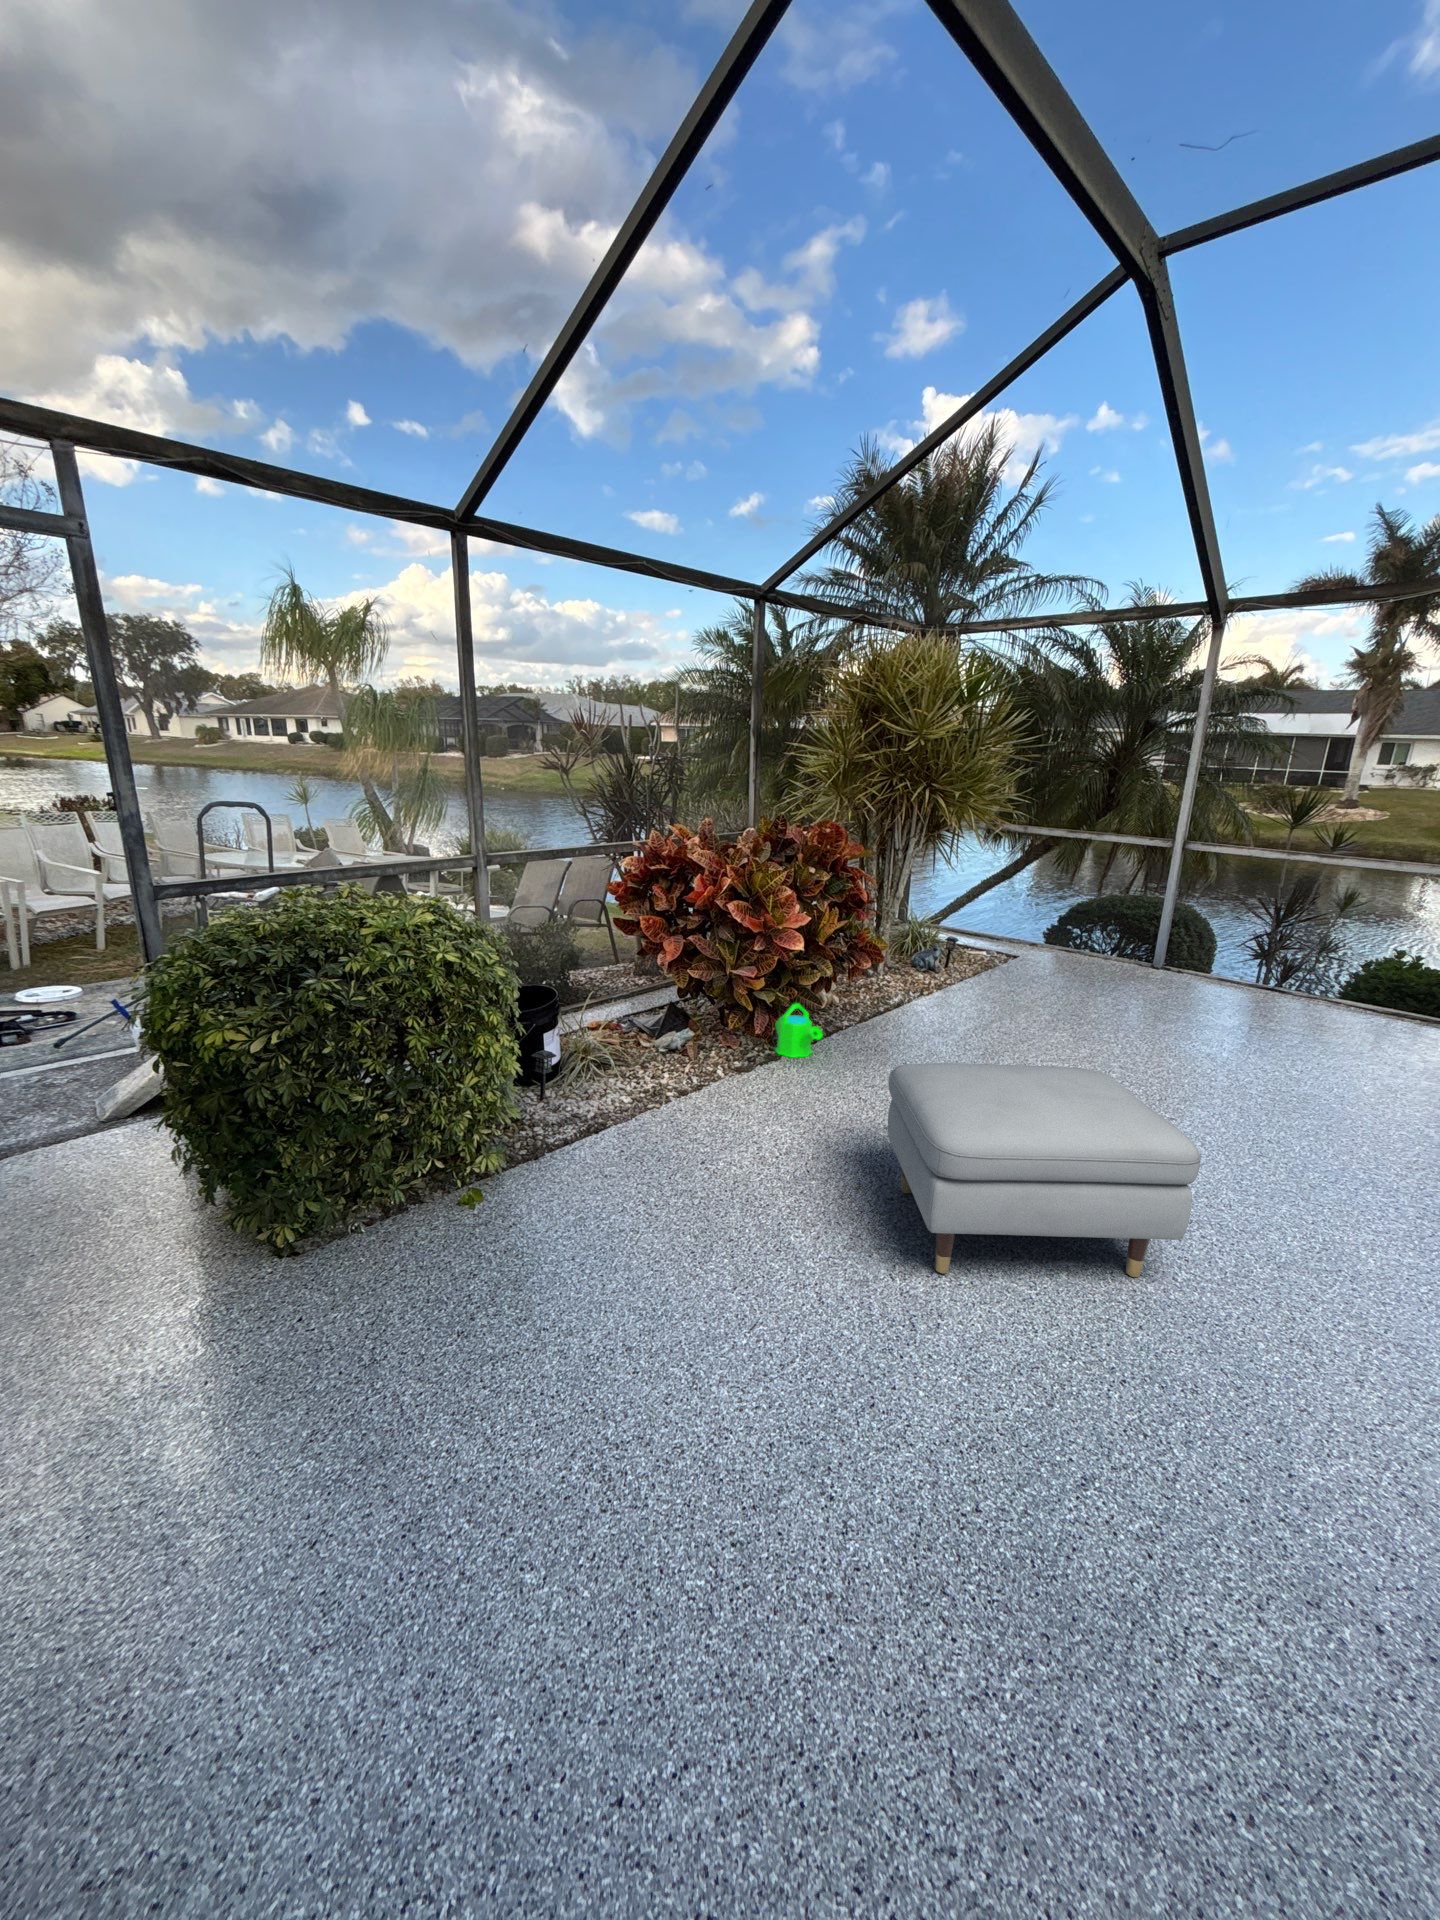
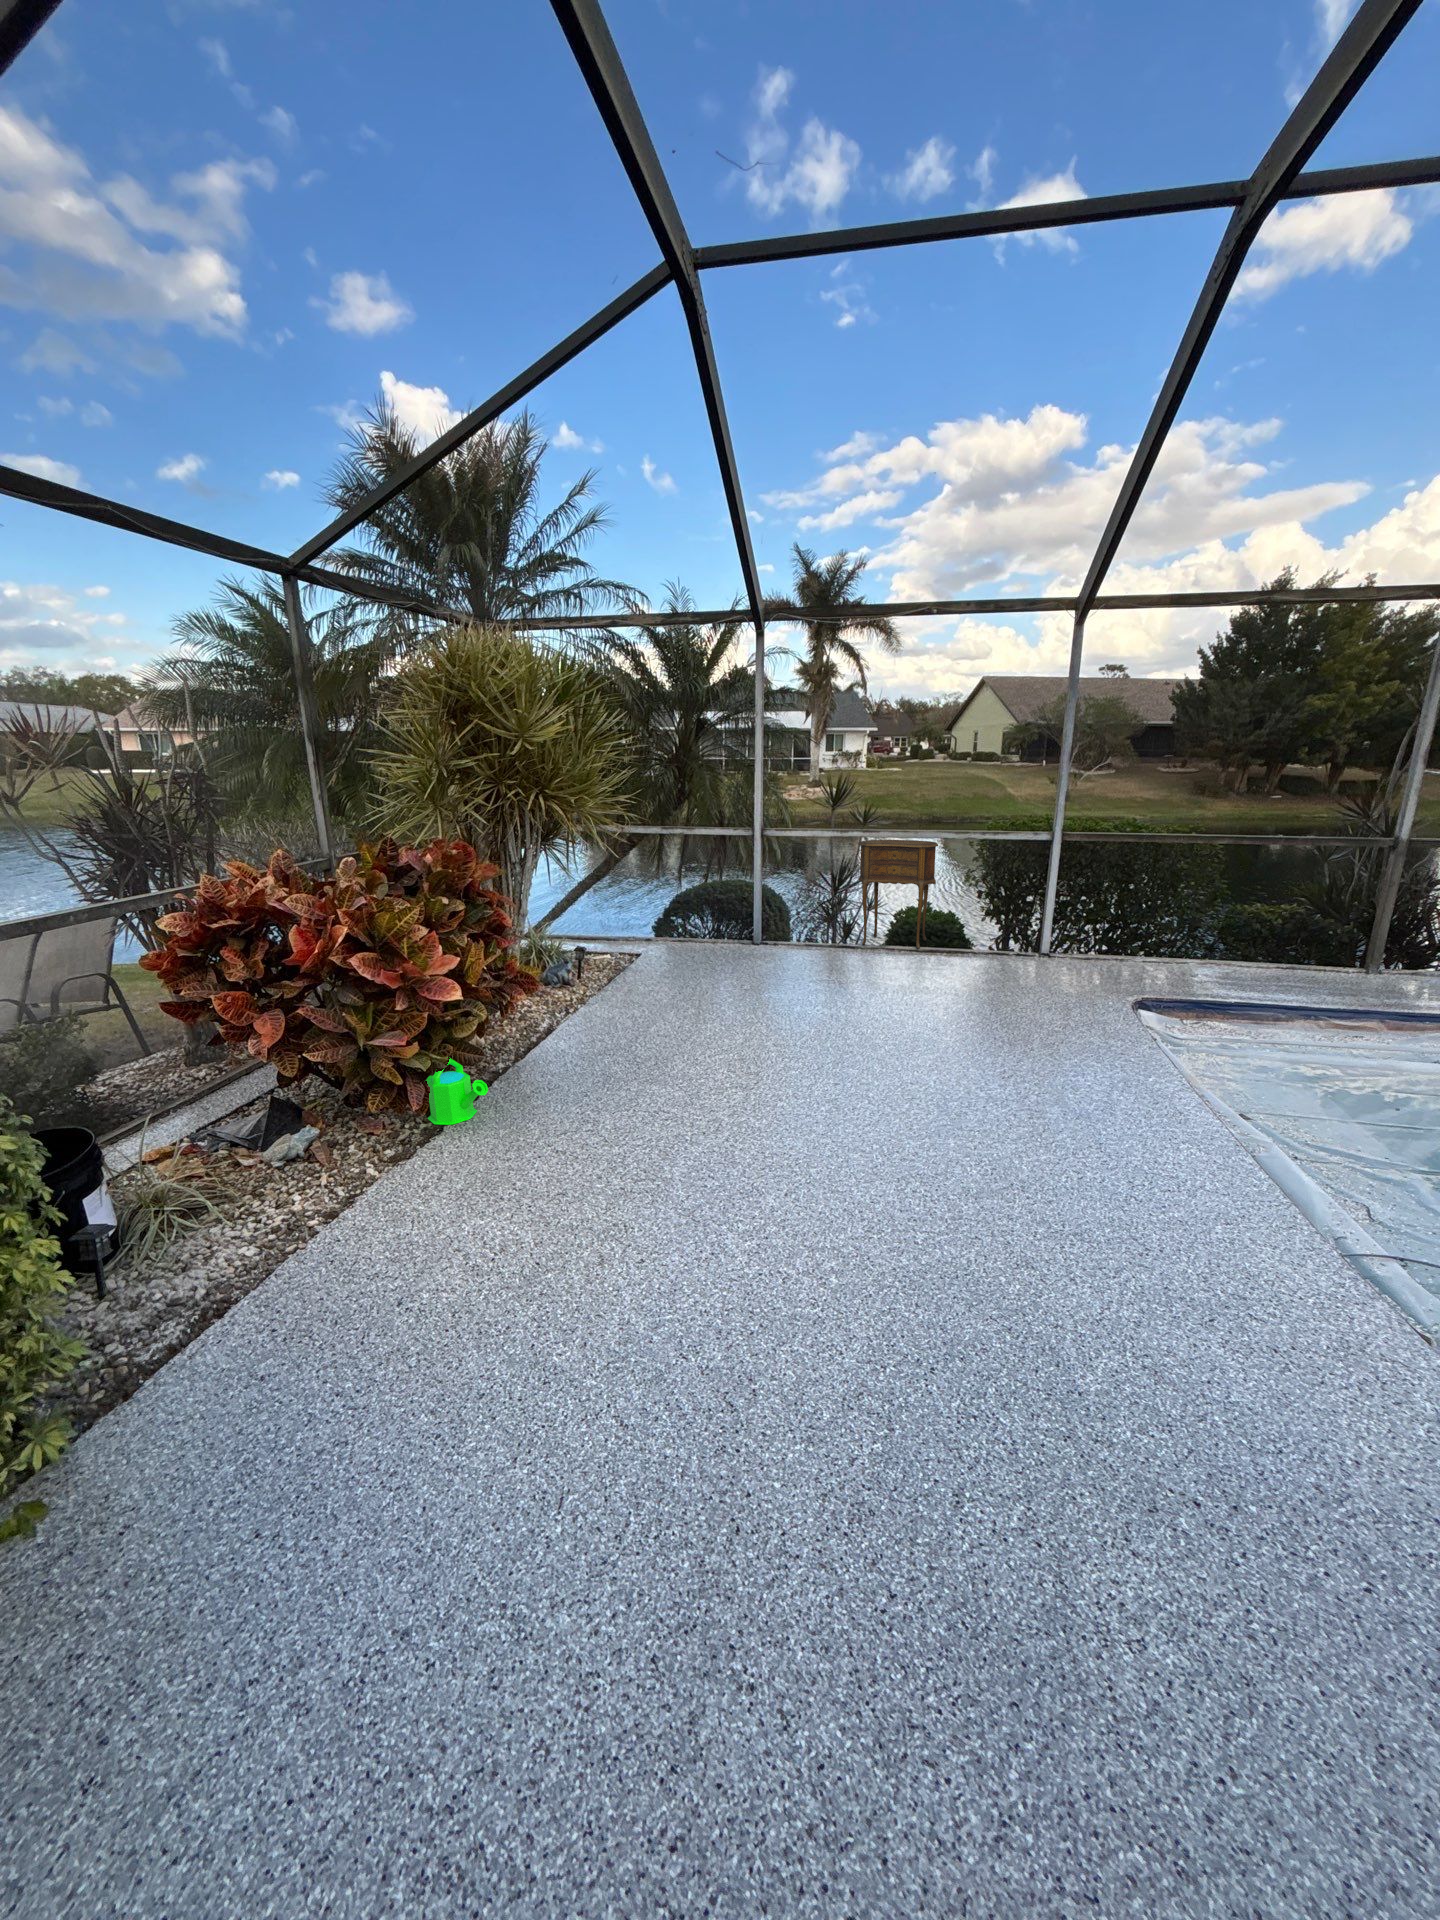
side table: none [1283,878,1419,1013] -> present [858,840,938,949]
ottoman: present [888,1063,1201,1277] -> none [615,1061,930,1329]

